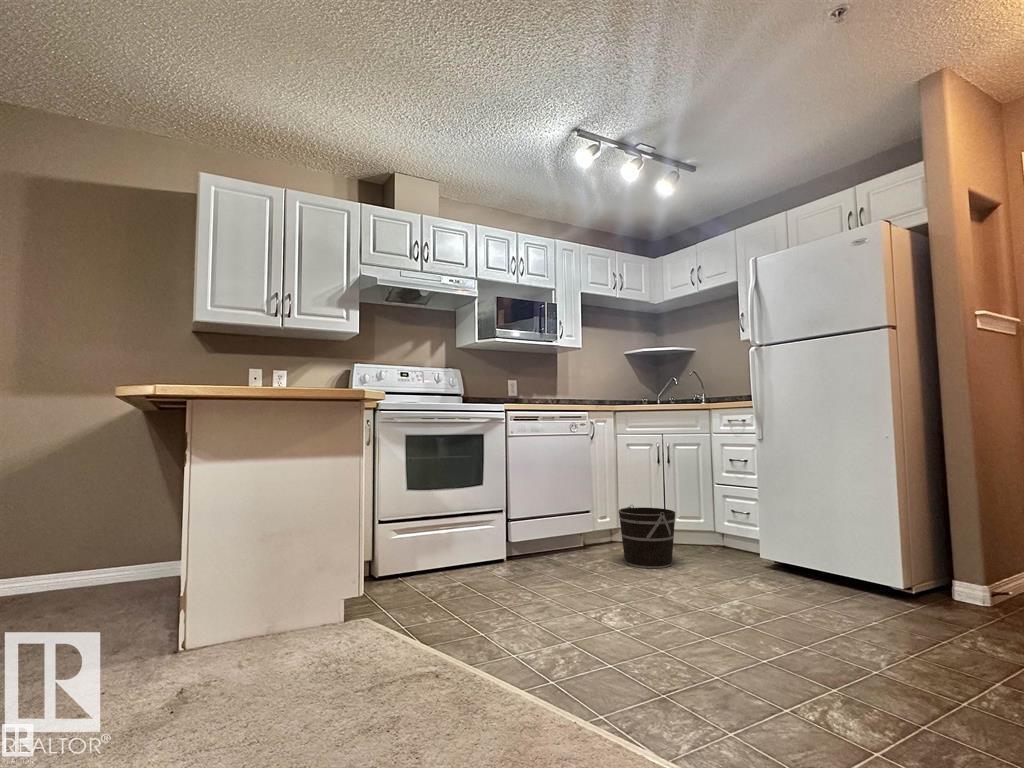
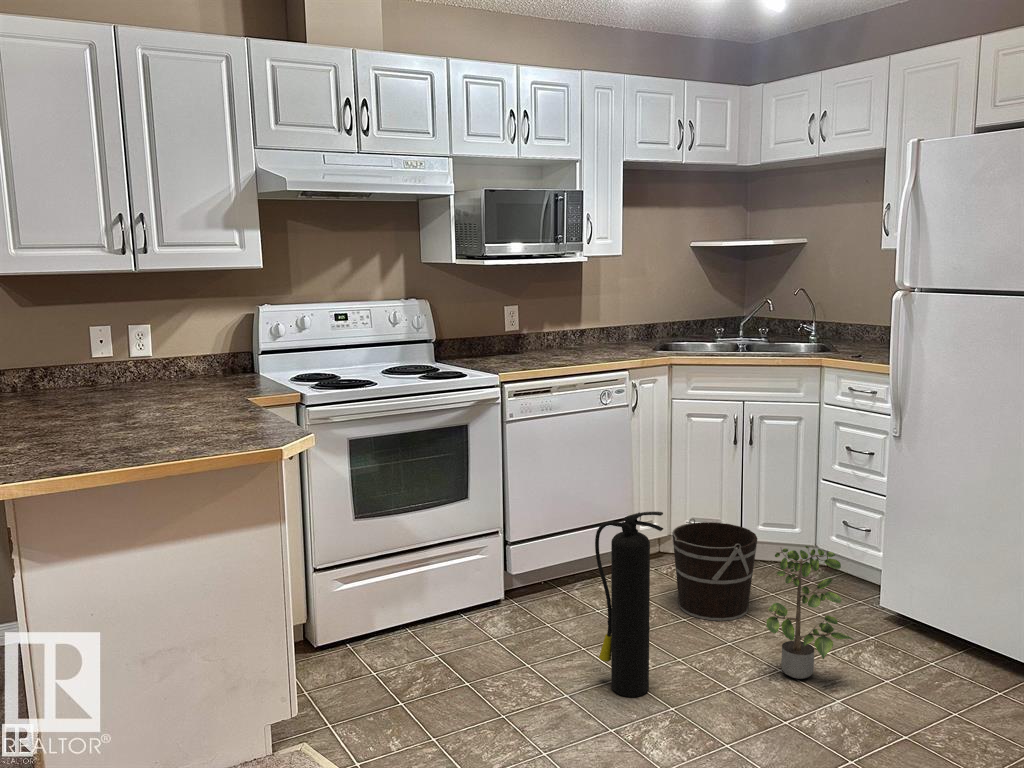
fire extinguisher: none [567,467,612,599] -> present [595,512,663,697]
potted plant: none [684,496,744,591] -> present [766,546,852,679]

